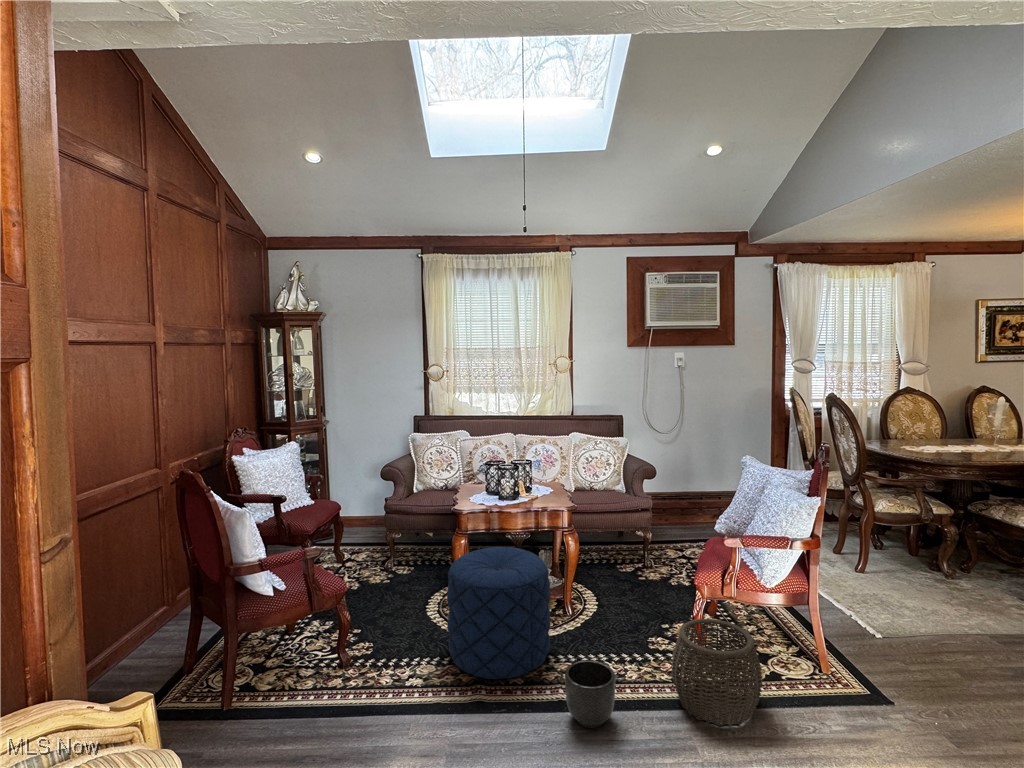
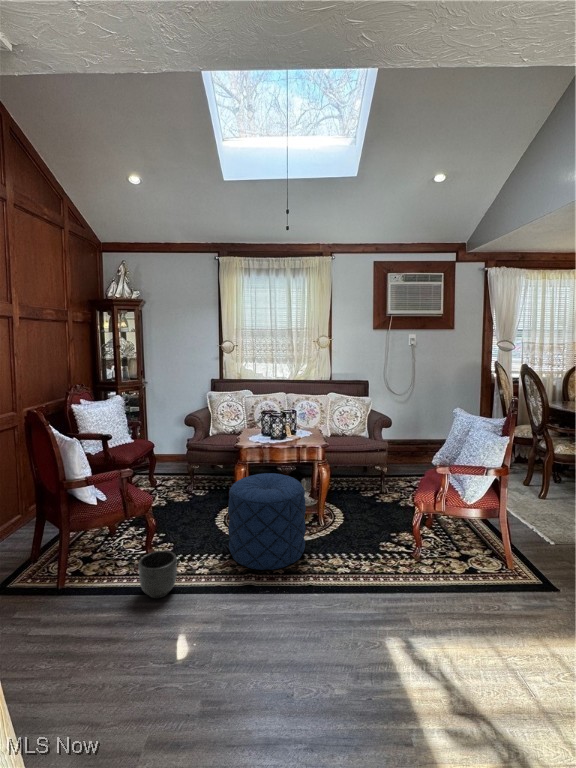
woven basket: present [671,619,762,726] -> none [394,527,463,607]
planter: present [565,660,615,728] -> present [138,551,177,598]

